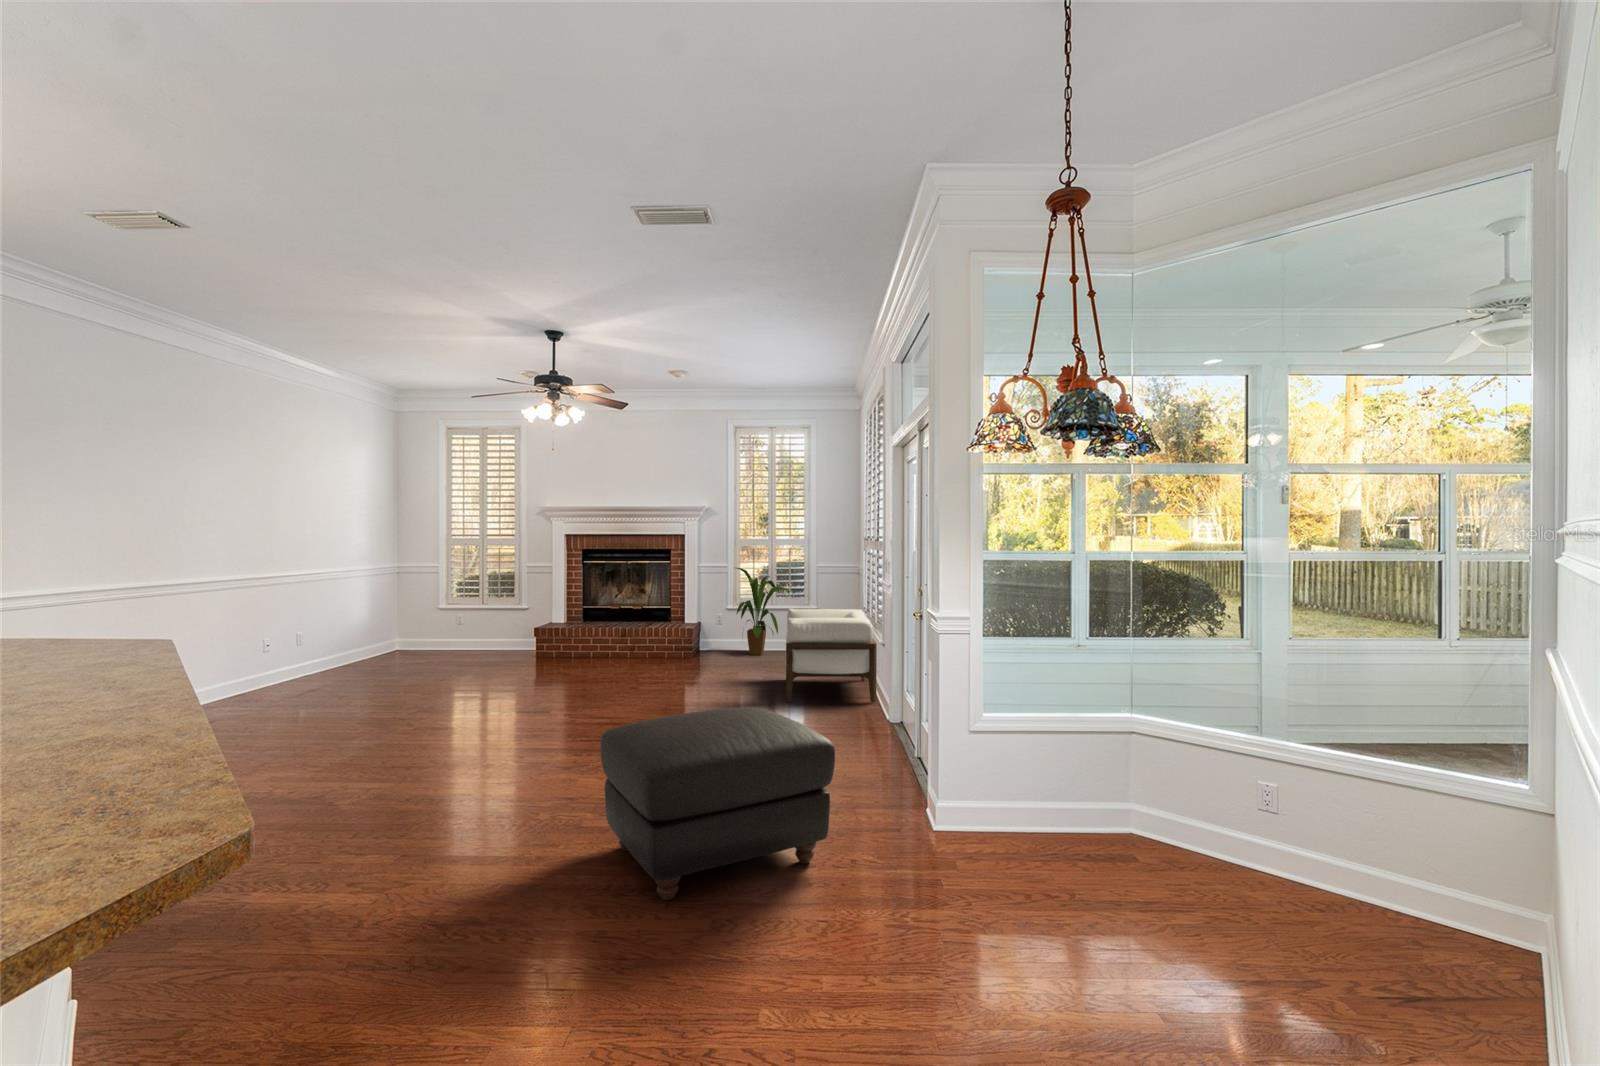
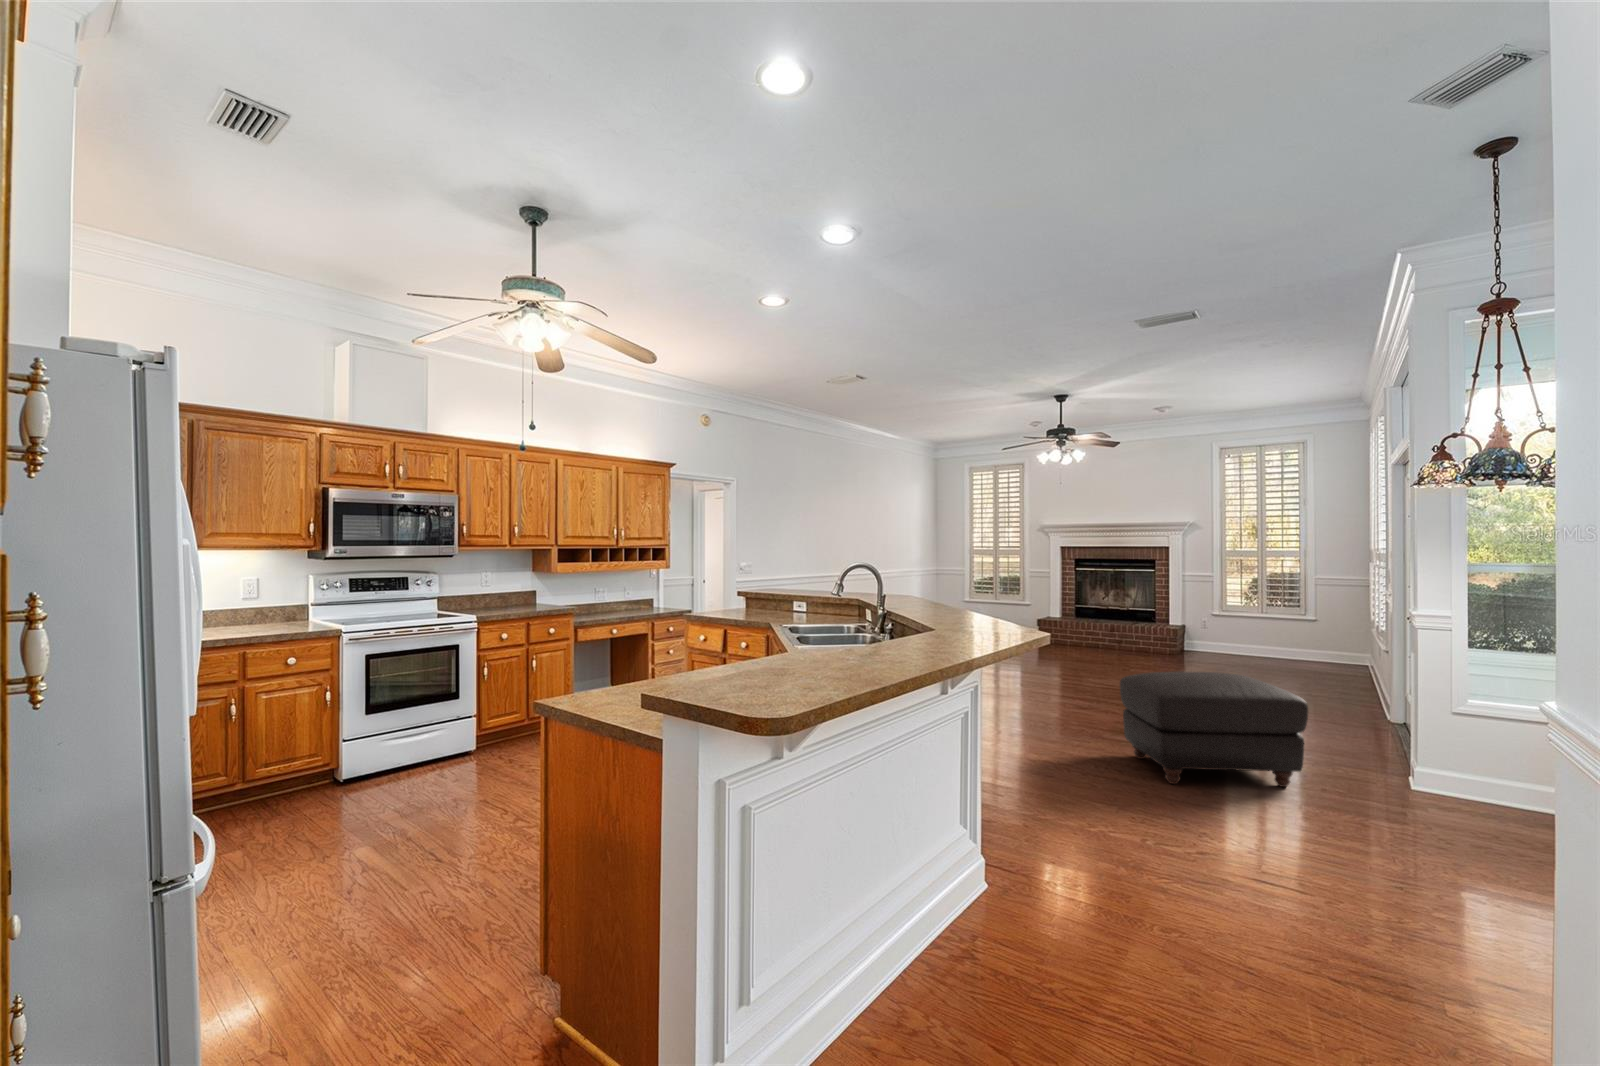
house plant: present [736,568,791,655] -> none [1220,577,1288,660]
armchair: present [785,609,877,702] -> none [1275,615,1378,706]

